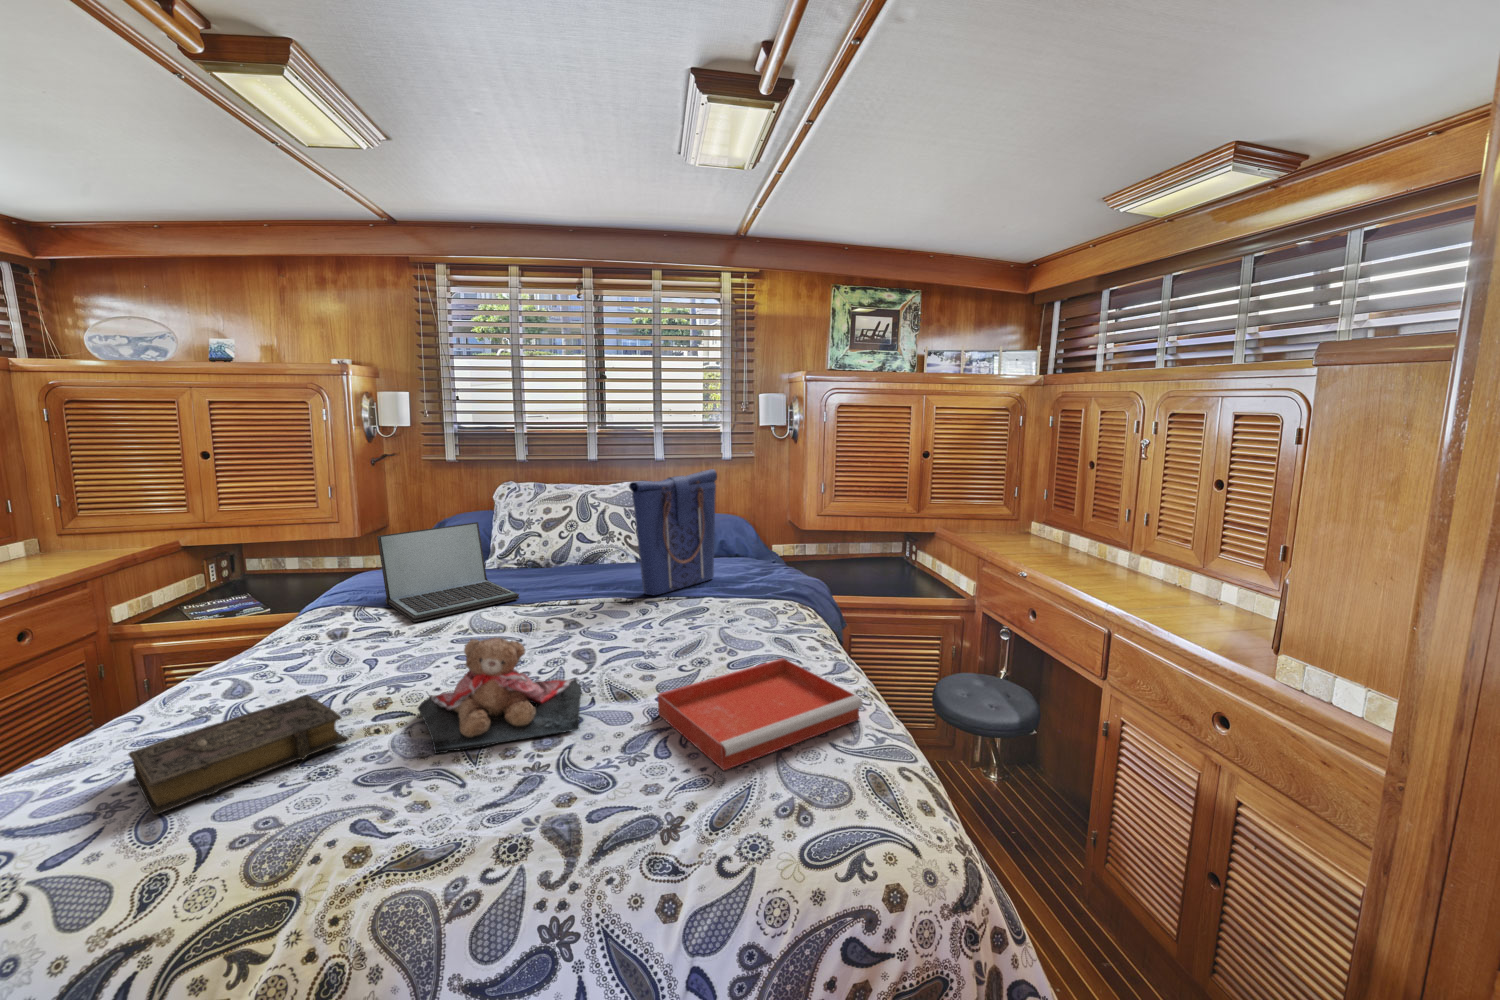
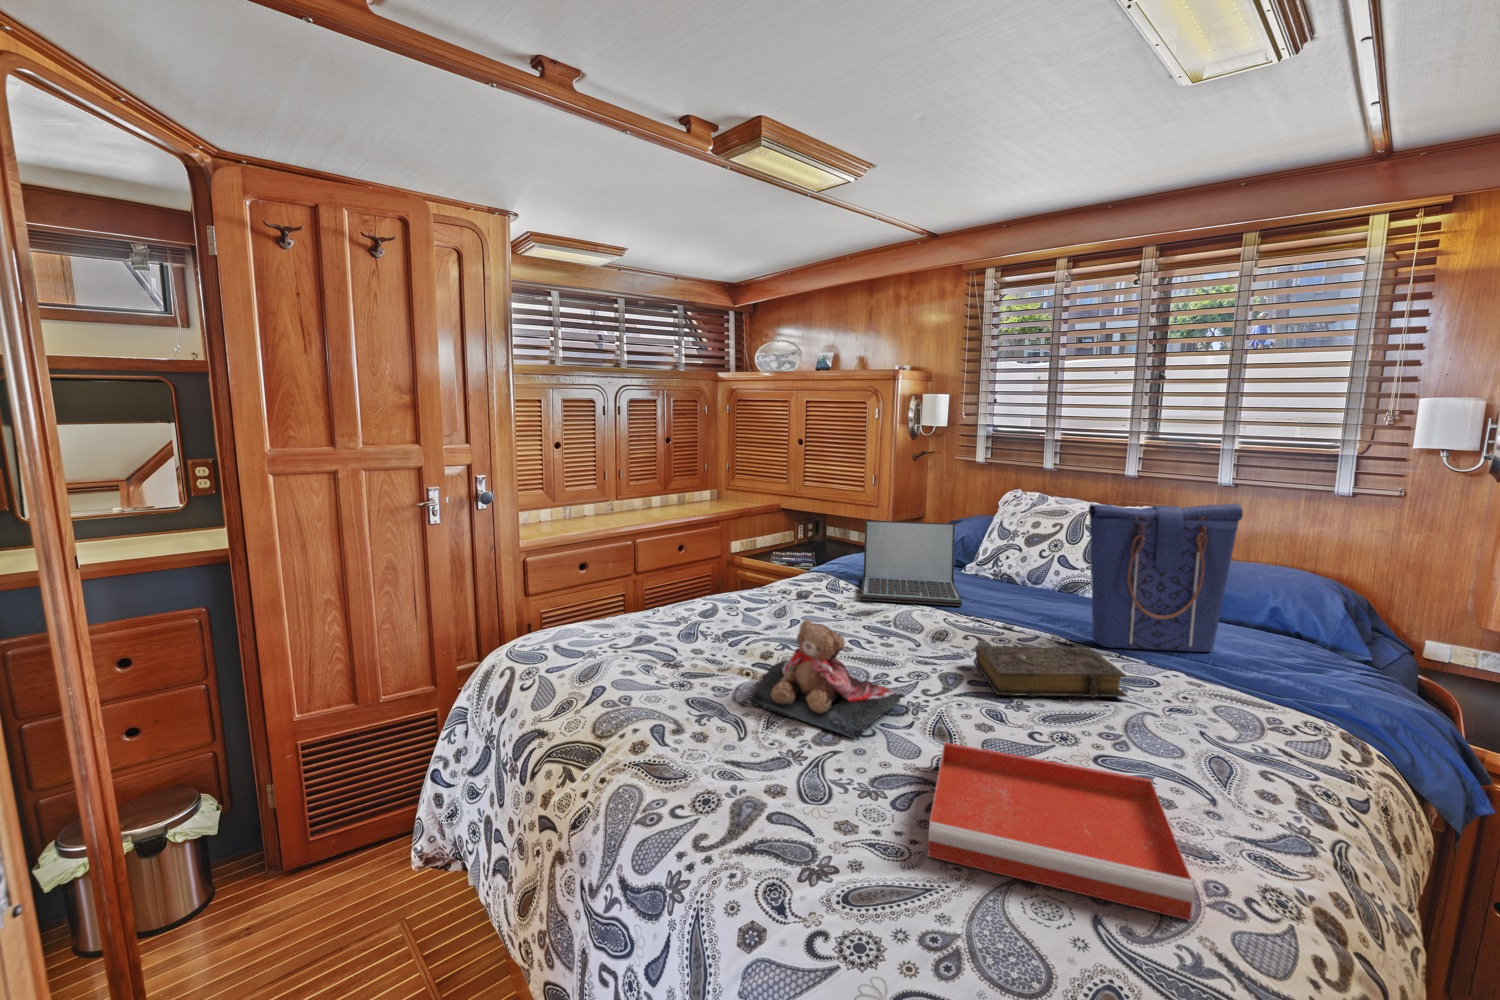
book: present [129,695,347,815] -> present [976,646,1127,698]

